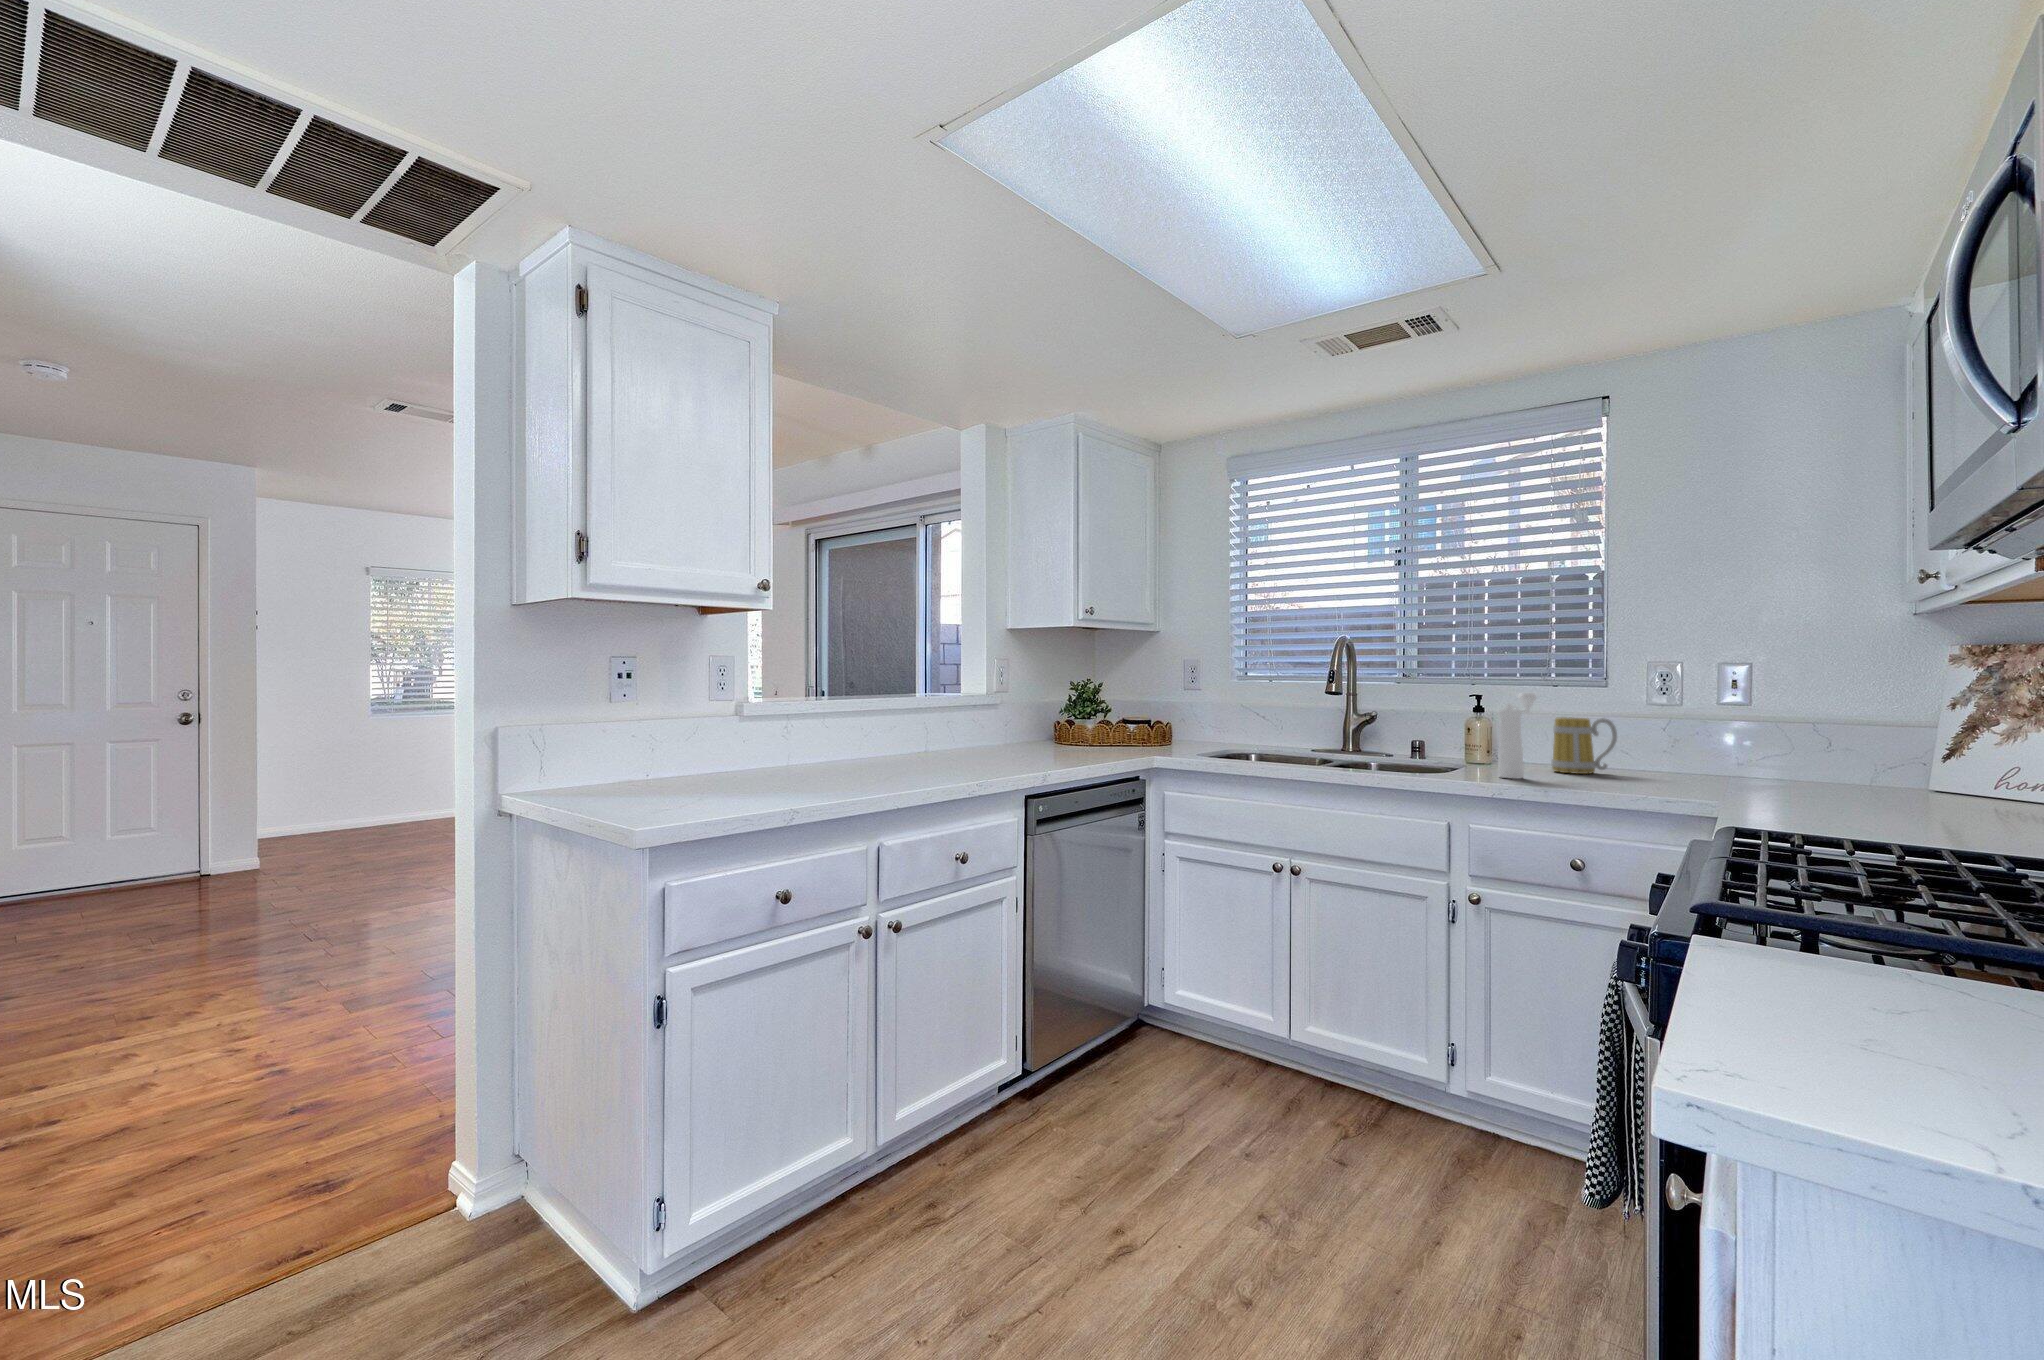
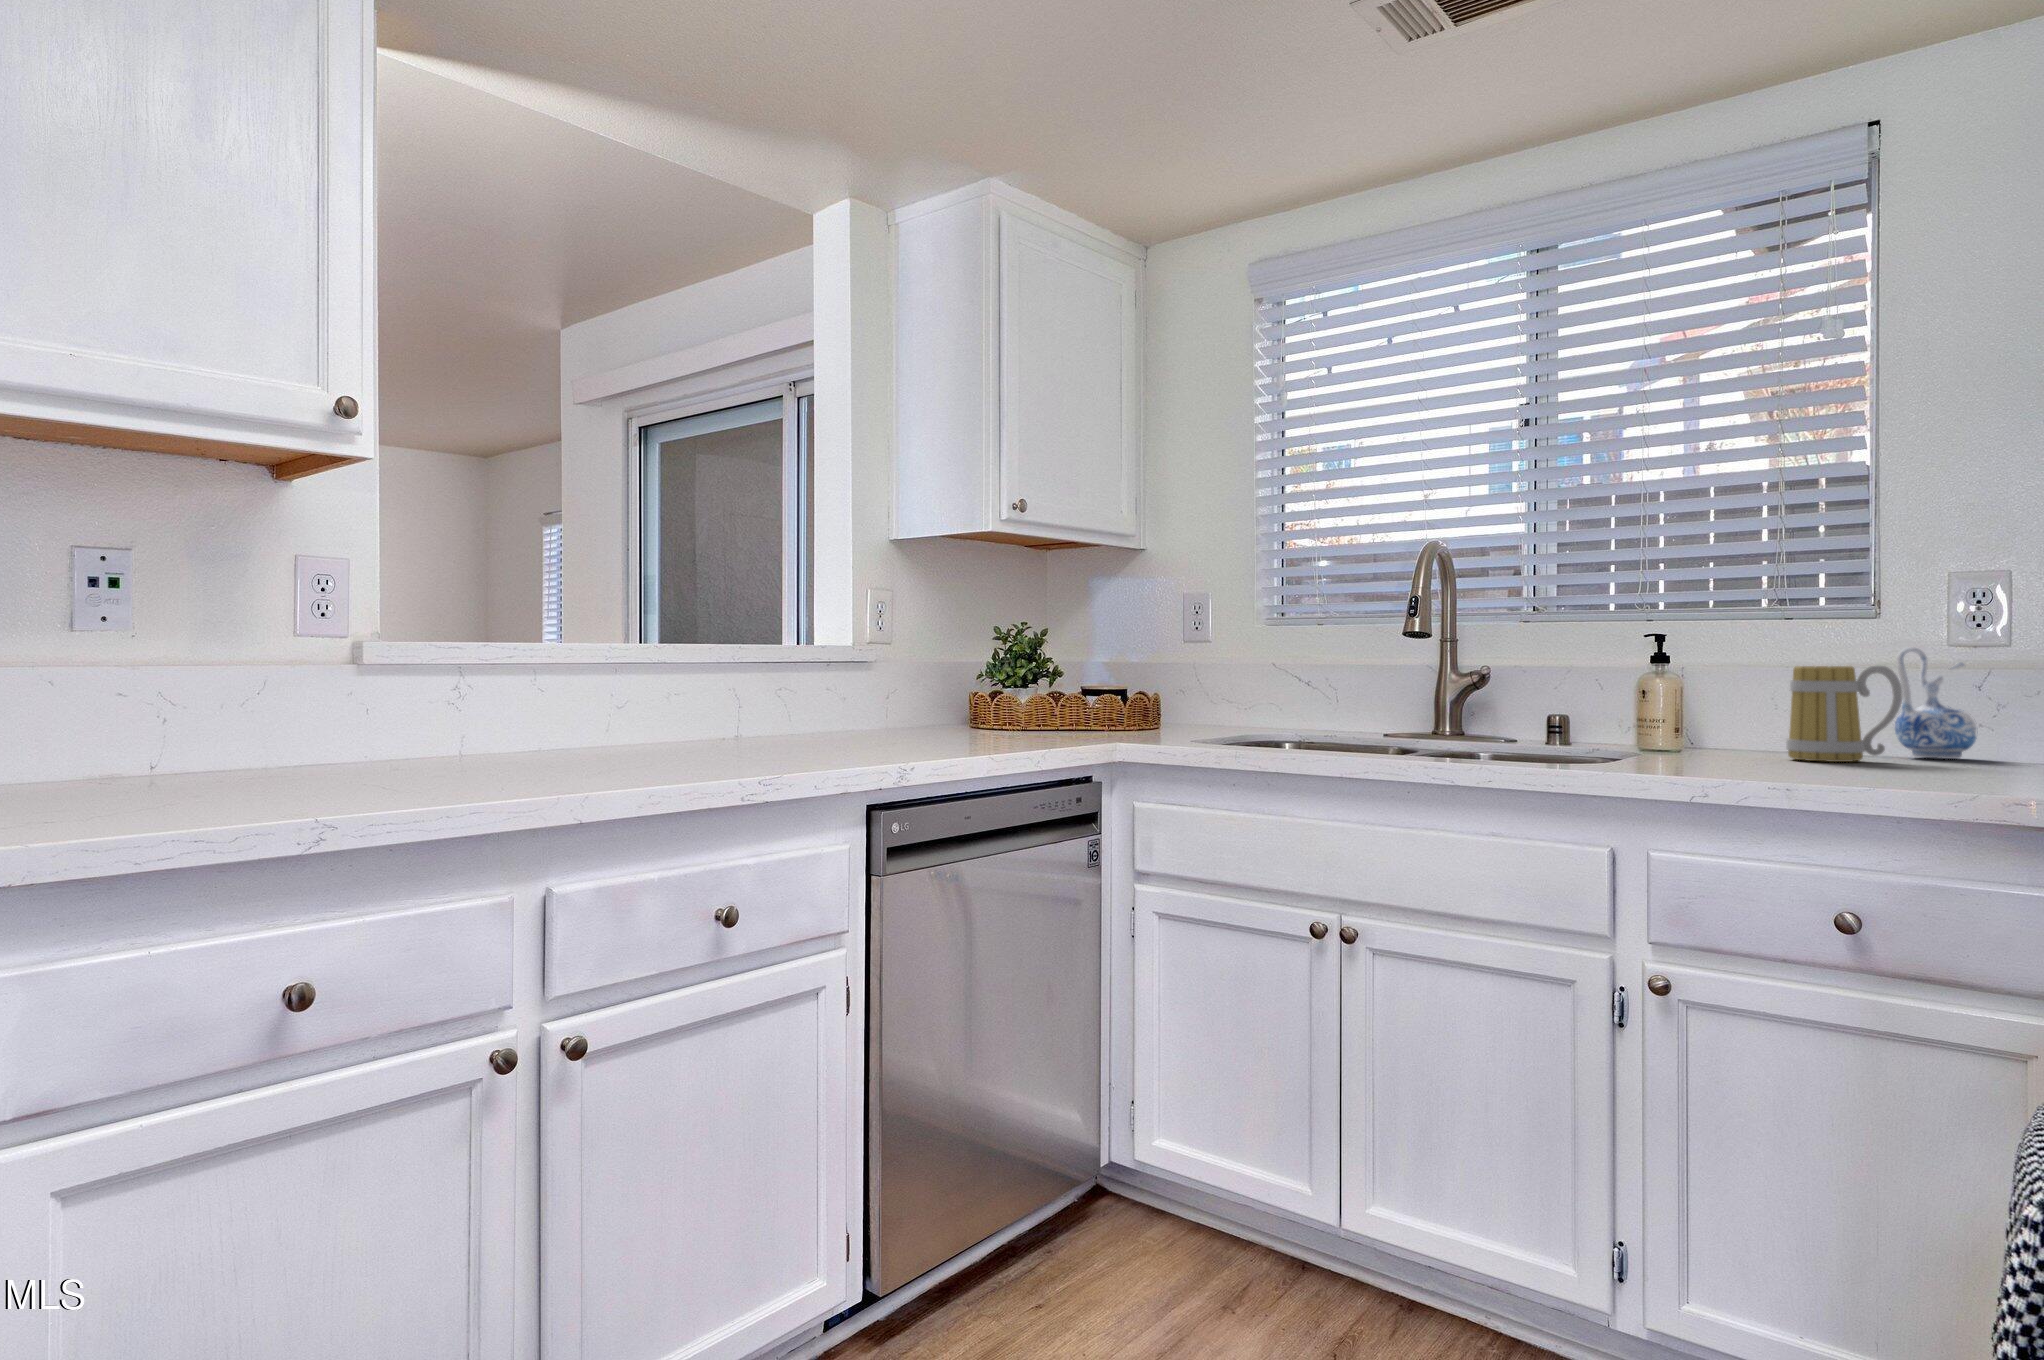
pepper mill: present [1497,693,1536,779] -> none [1695,620,1765,769]
ceramic pitcher: none [1615,707,1663,772] -> present [1895,647,1976,759]

